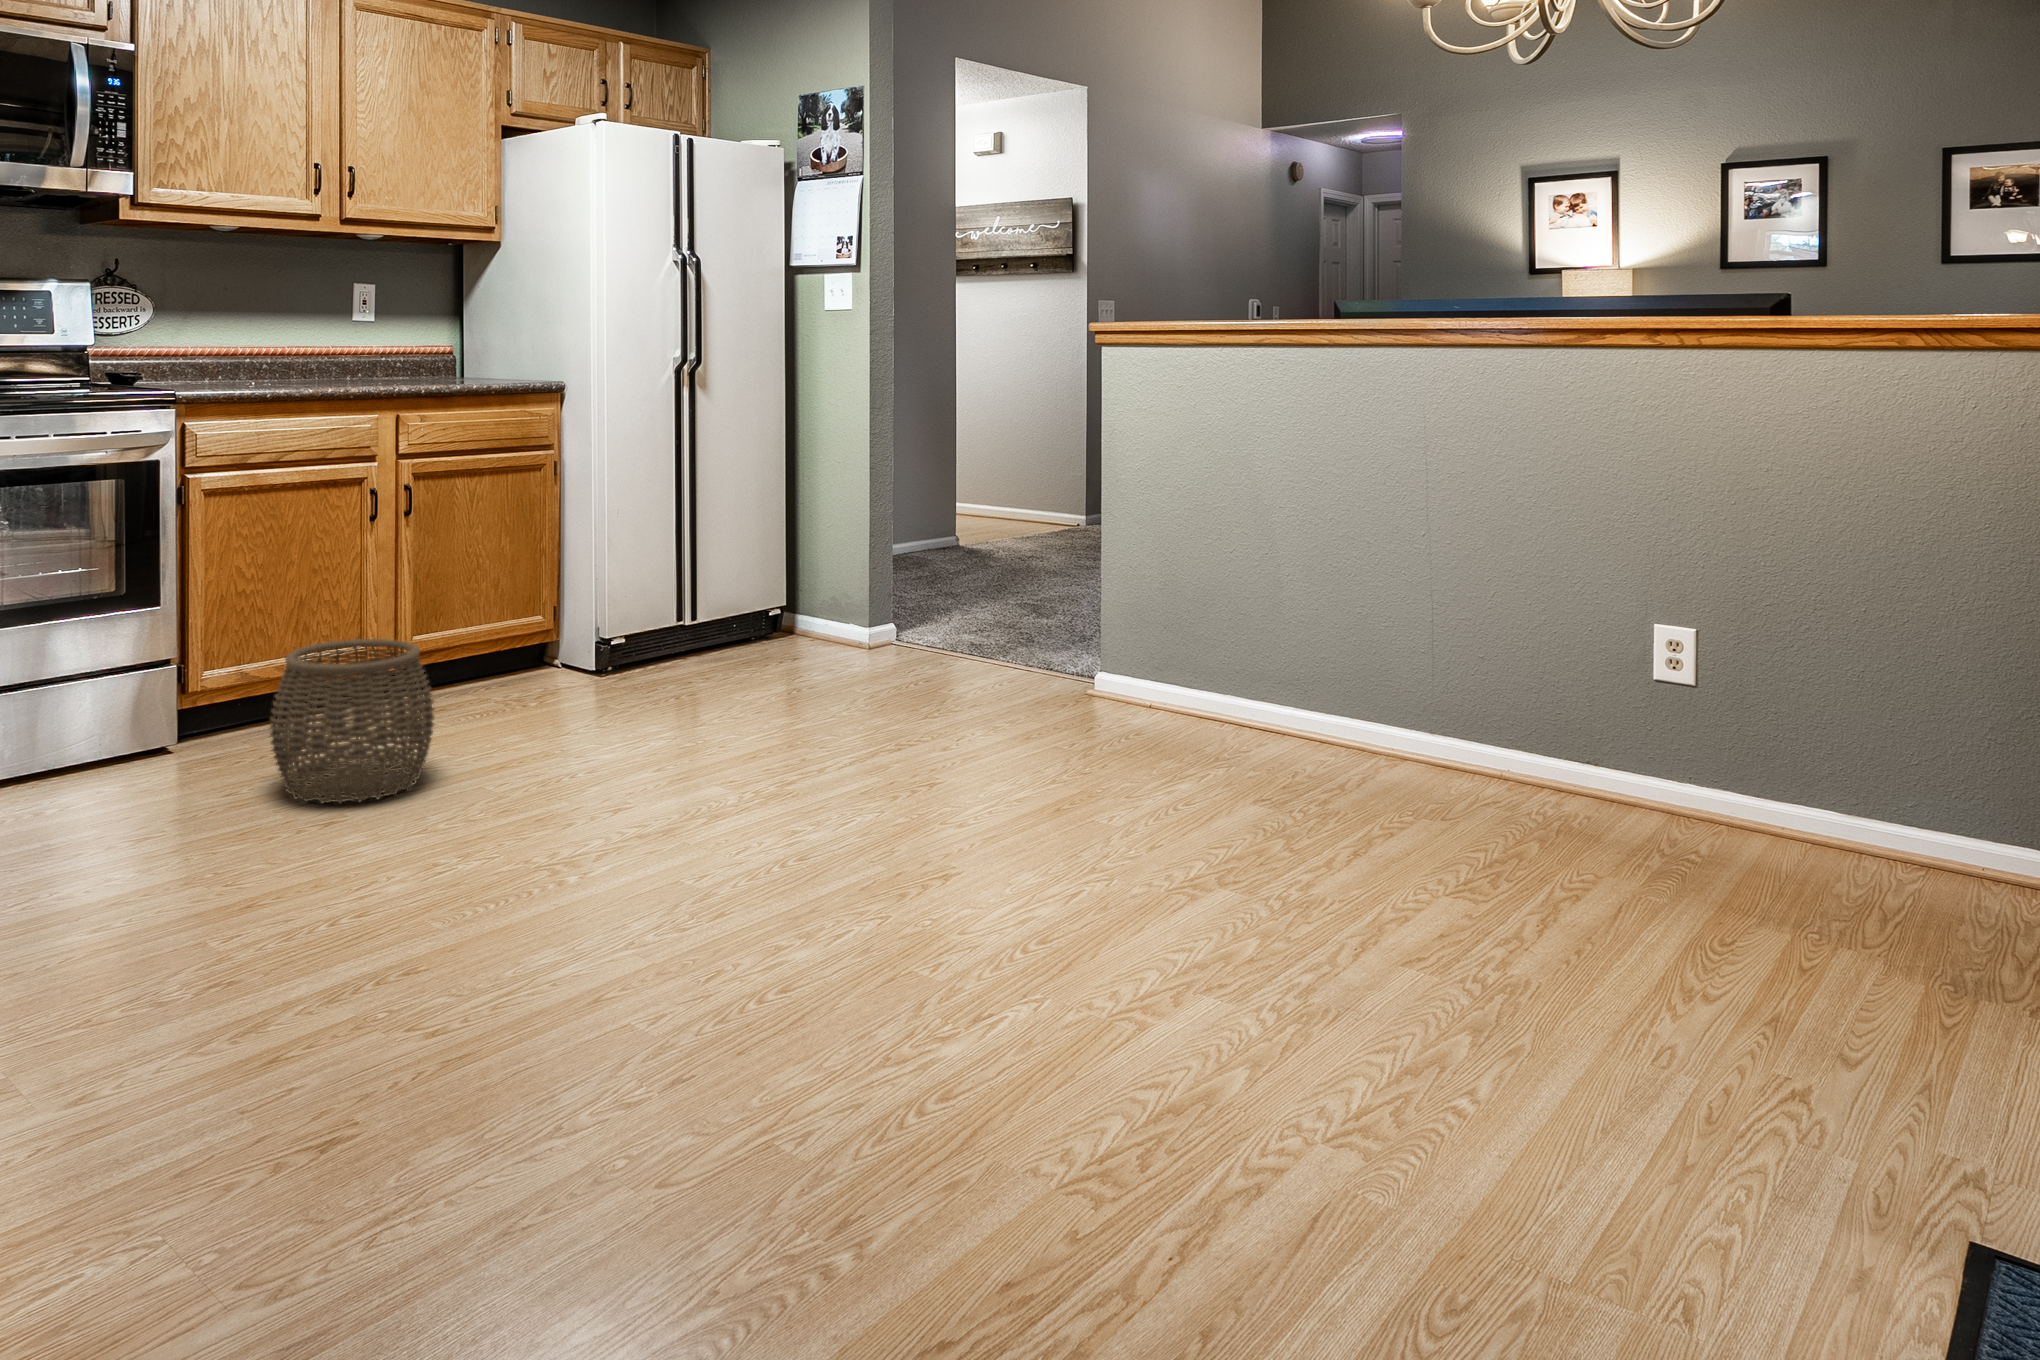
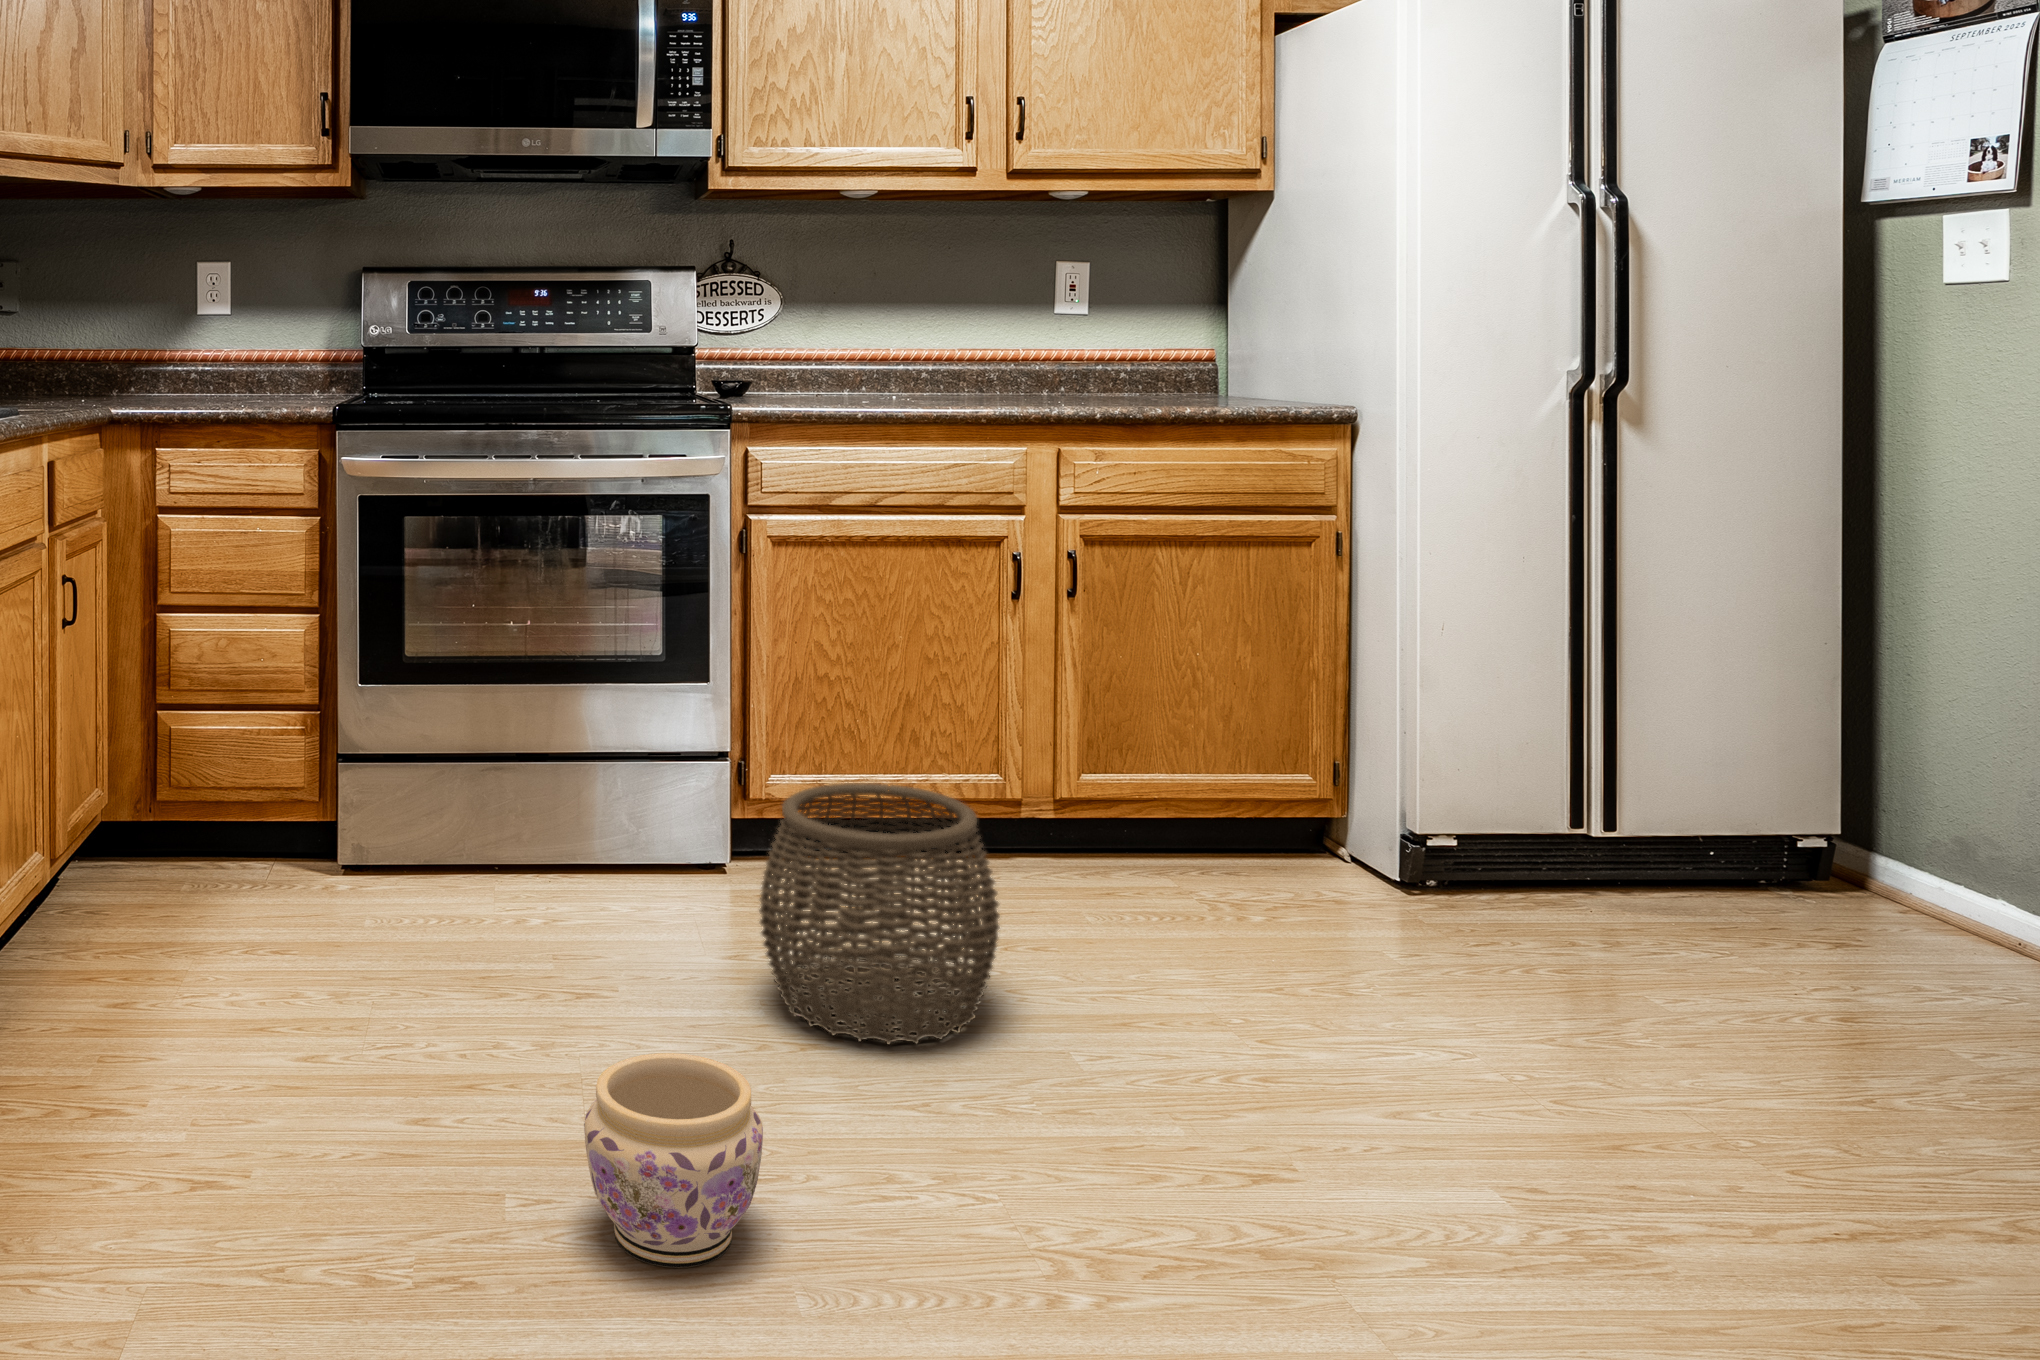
planter: none [272,799,393,925] -> present [584,1053,763,1268]

